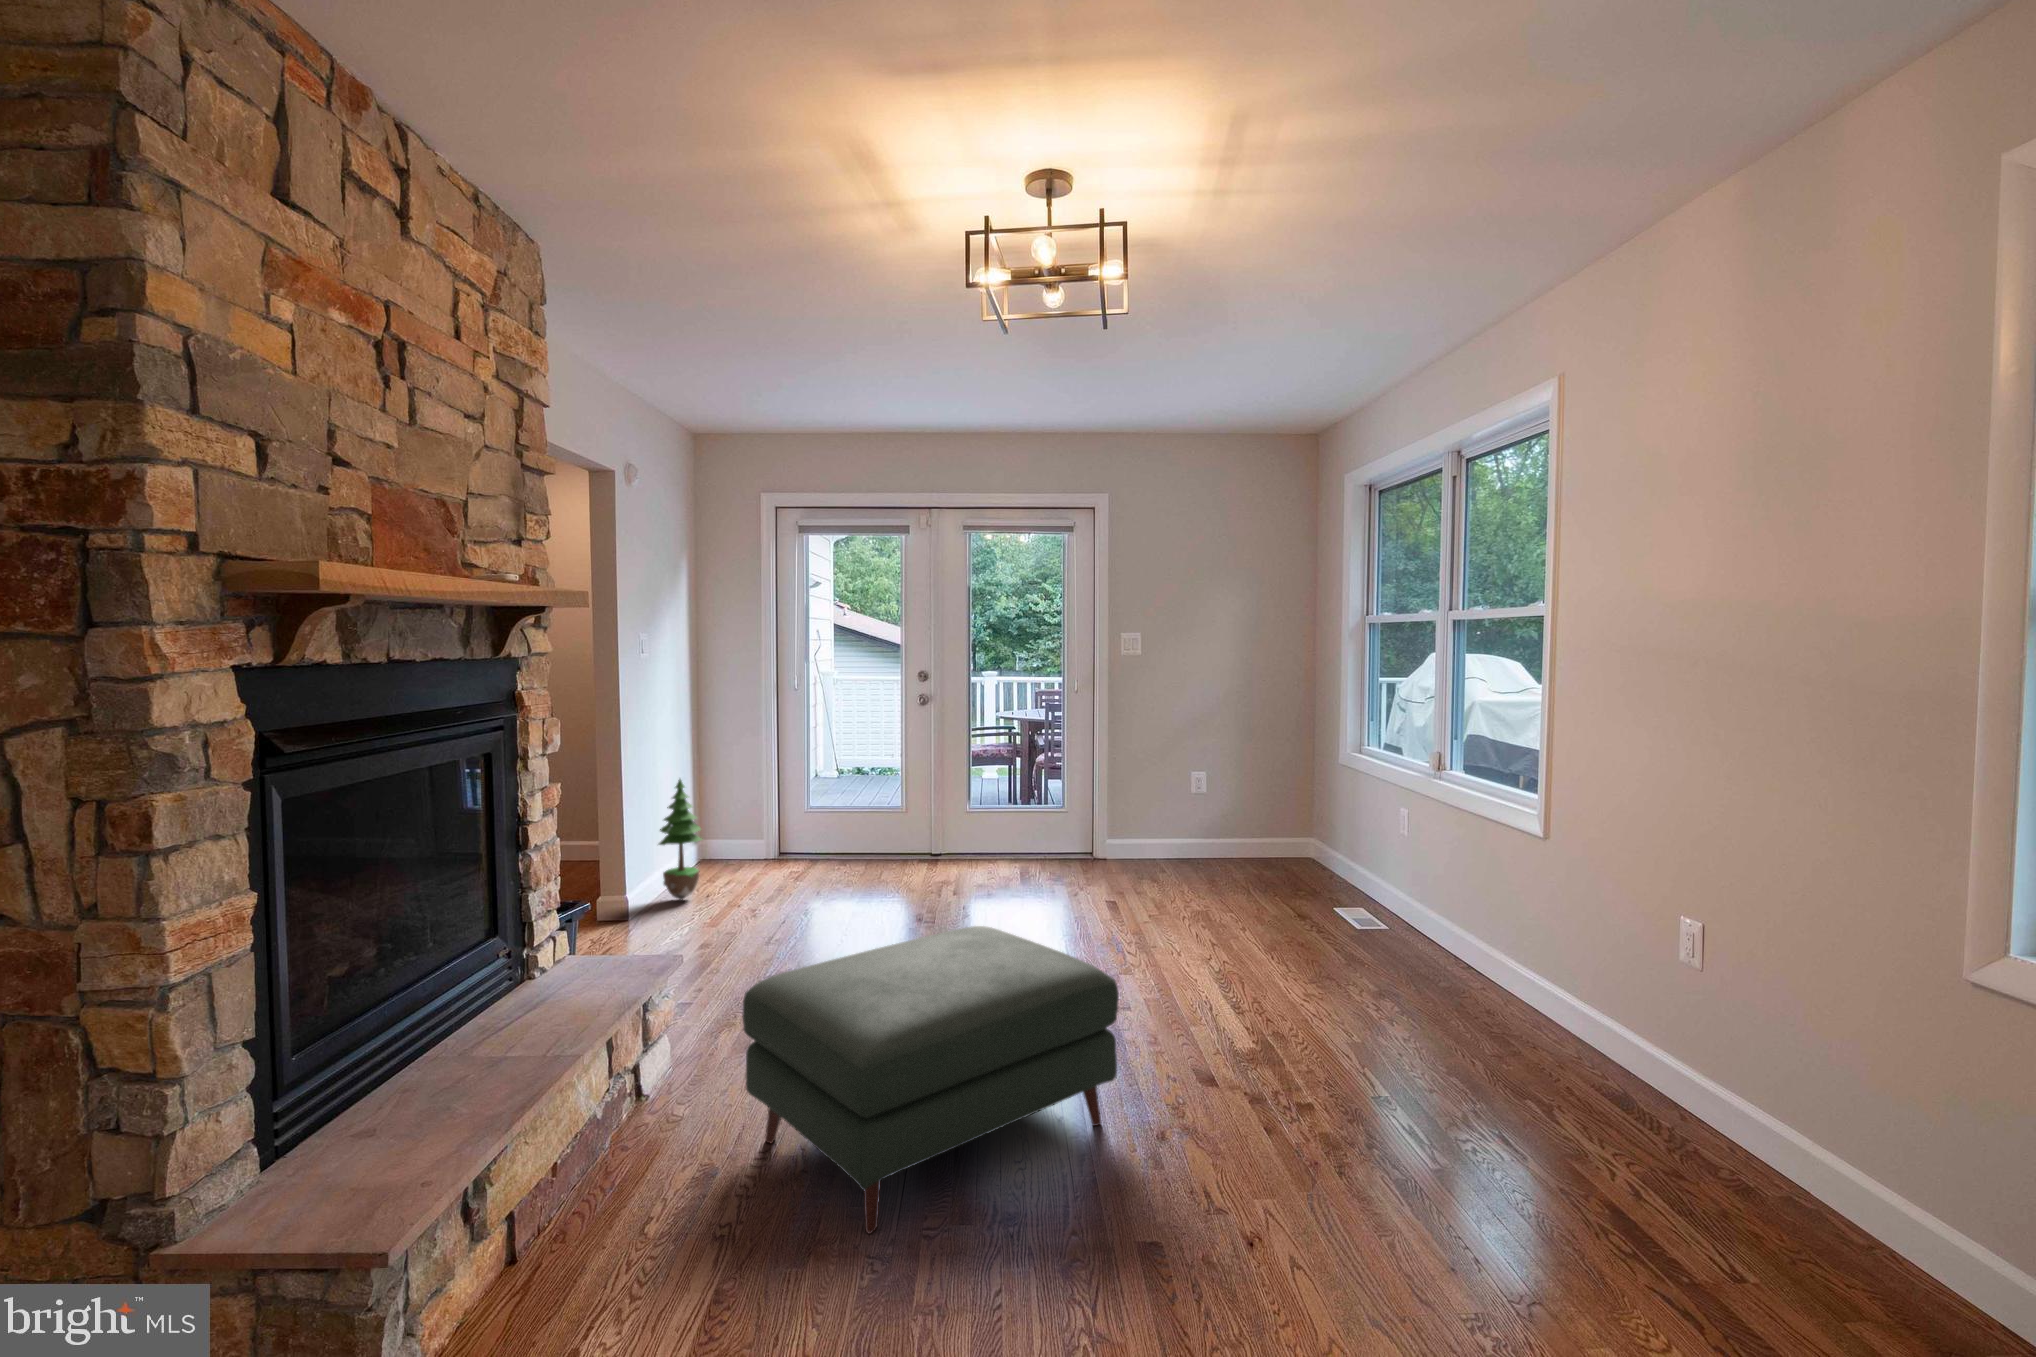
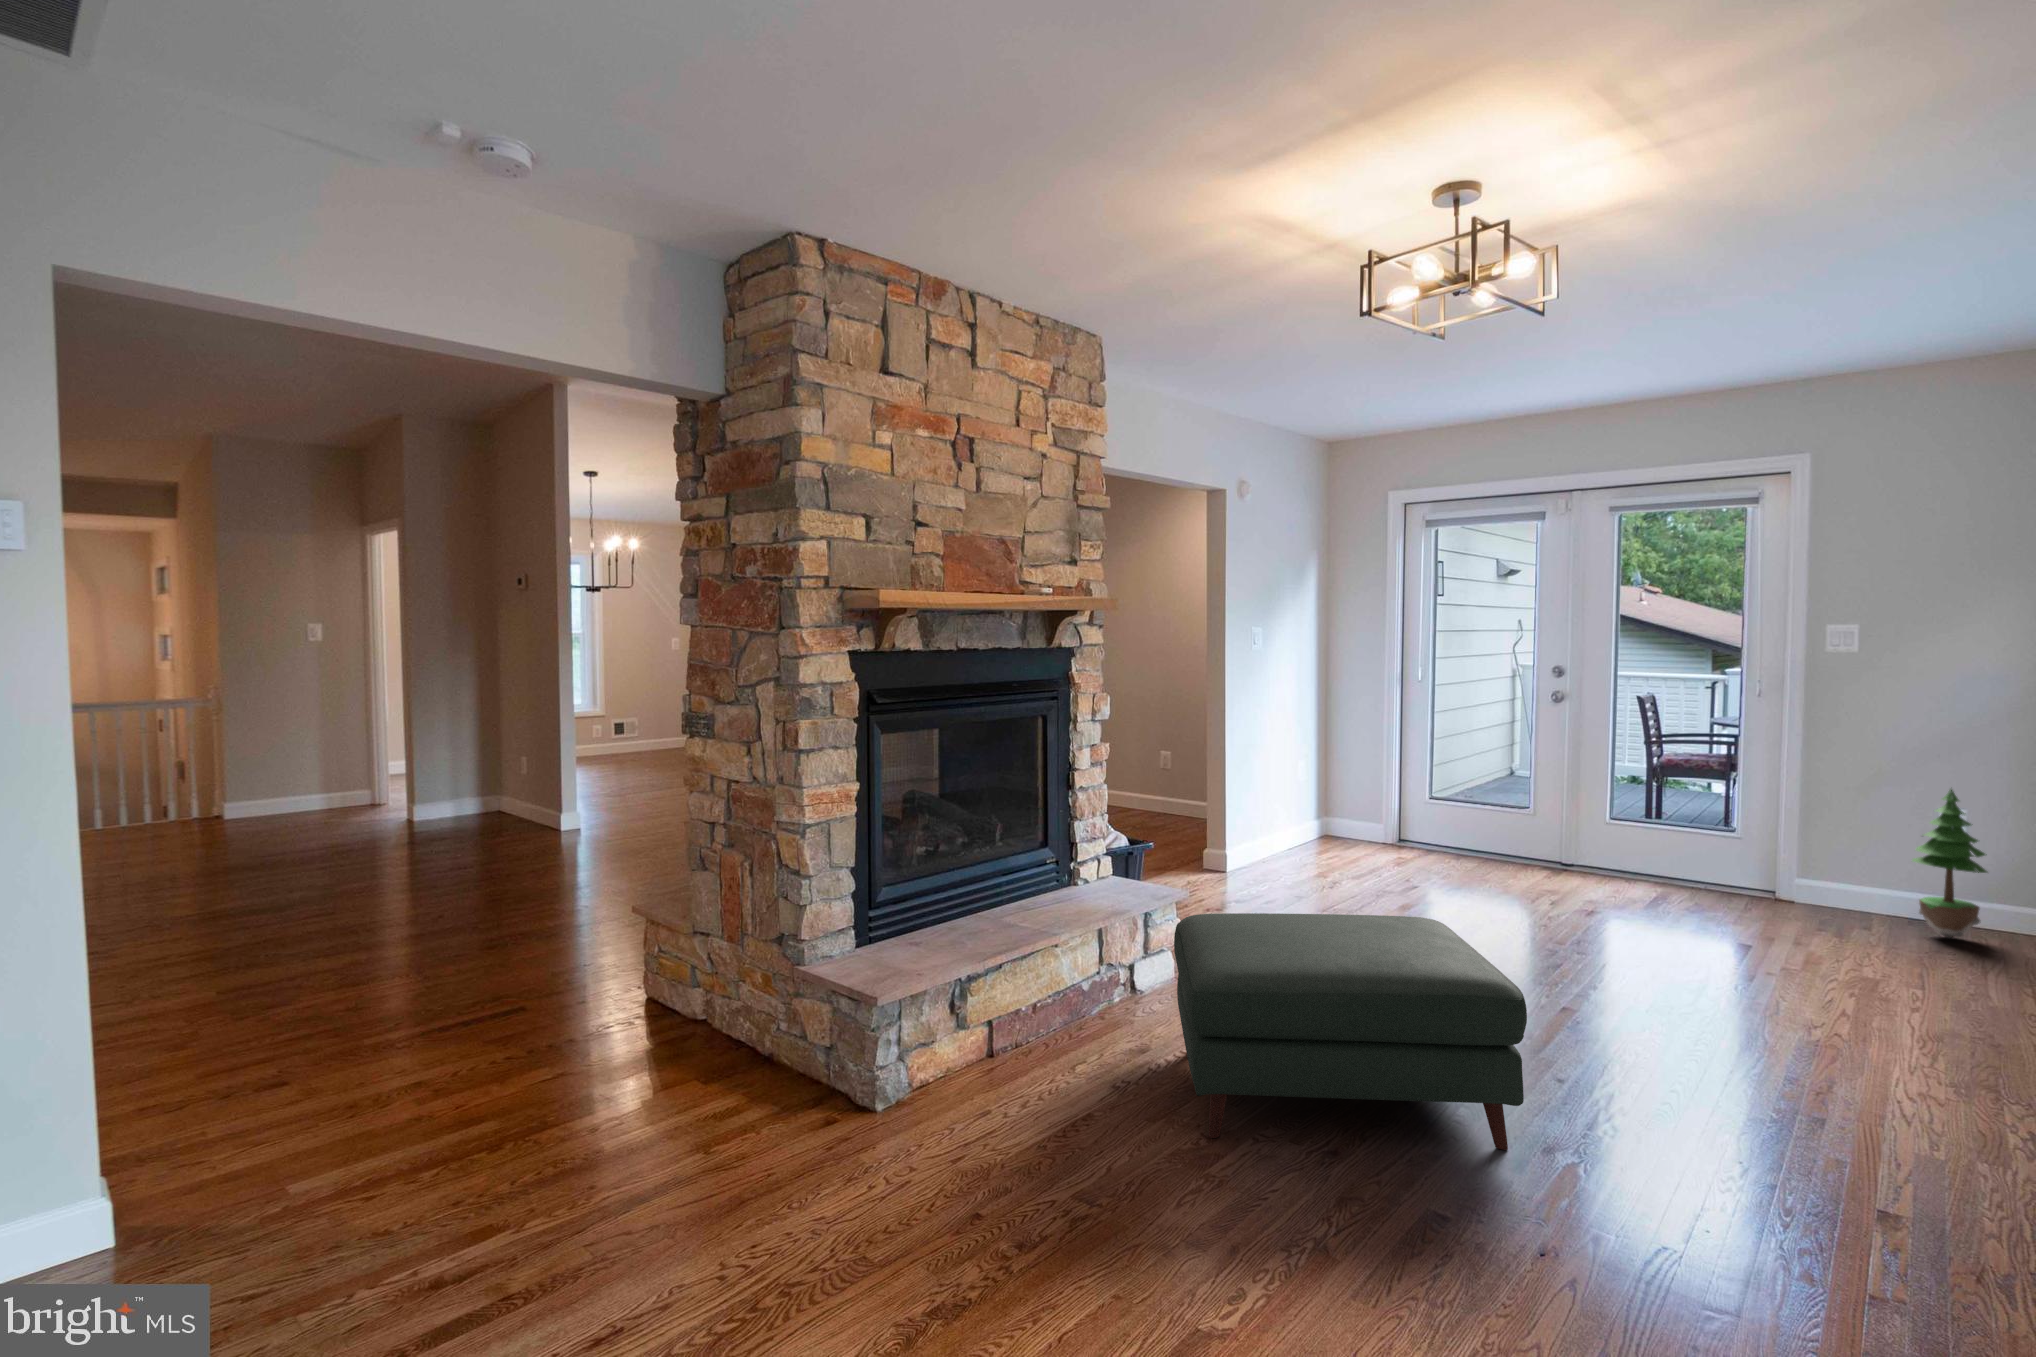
potted tree: present [659,779,702,900] -> present [1913,789,1987,938]

